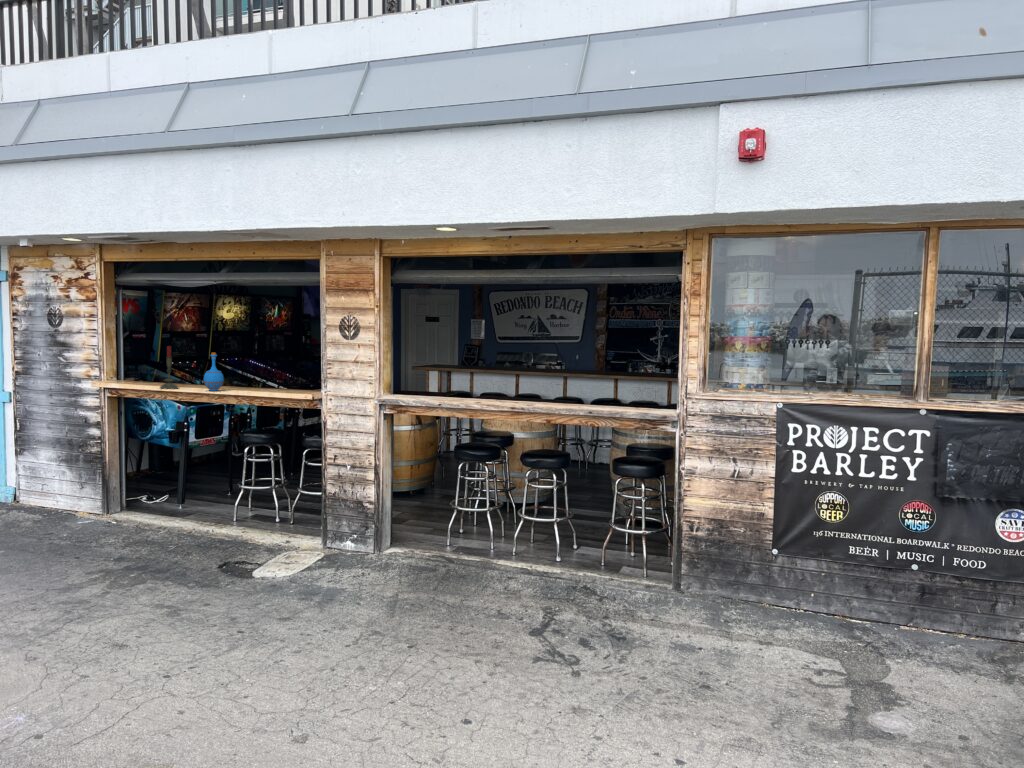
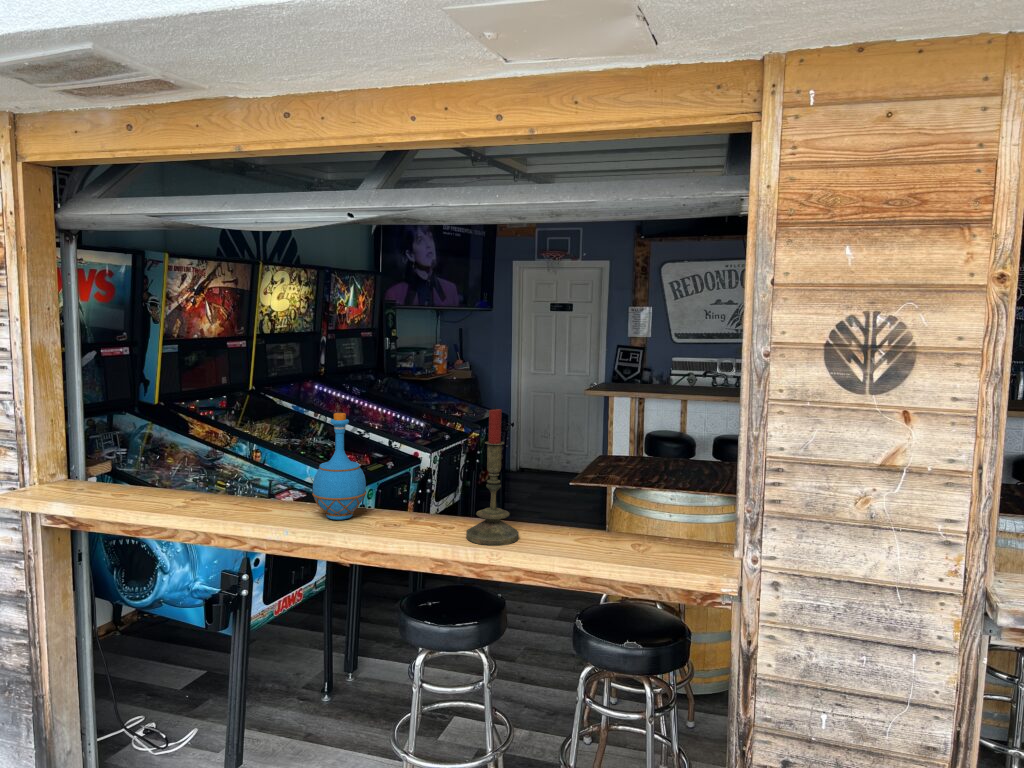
candle: present [160,346,178,389] -> present [466,405,519,546]

